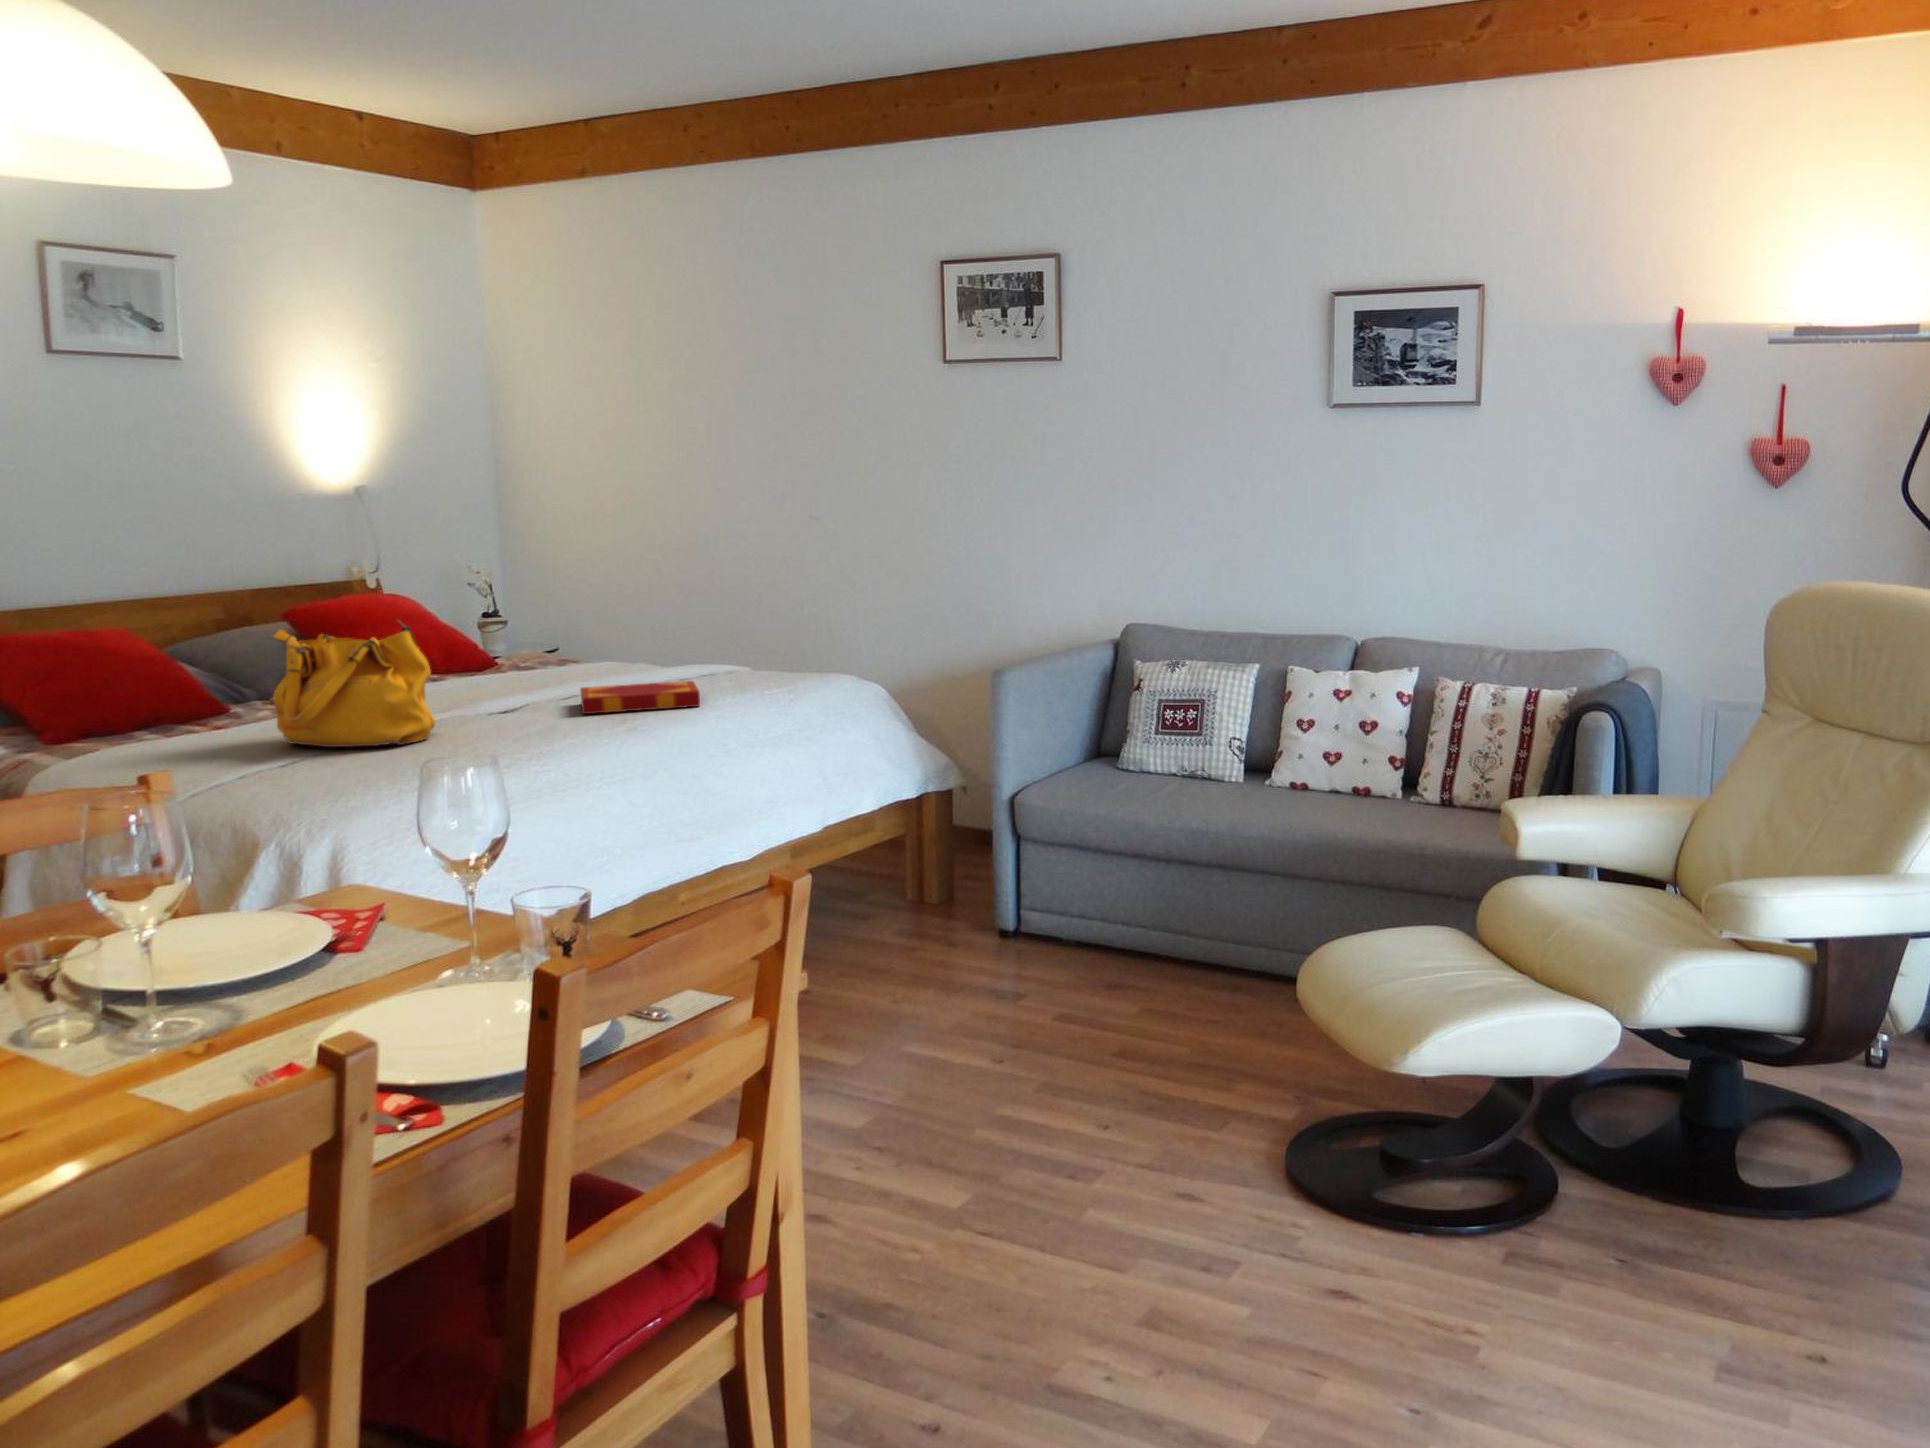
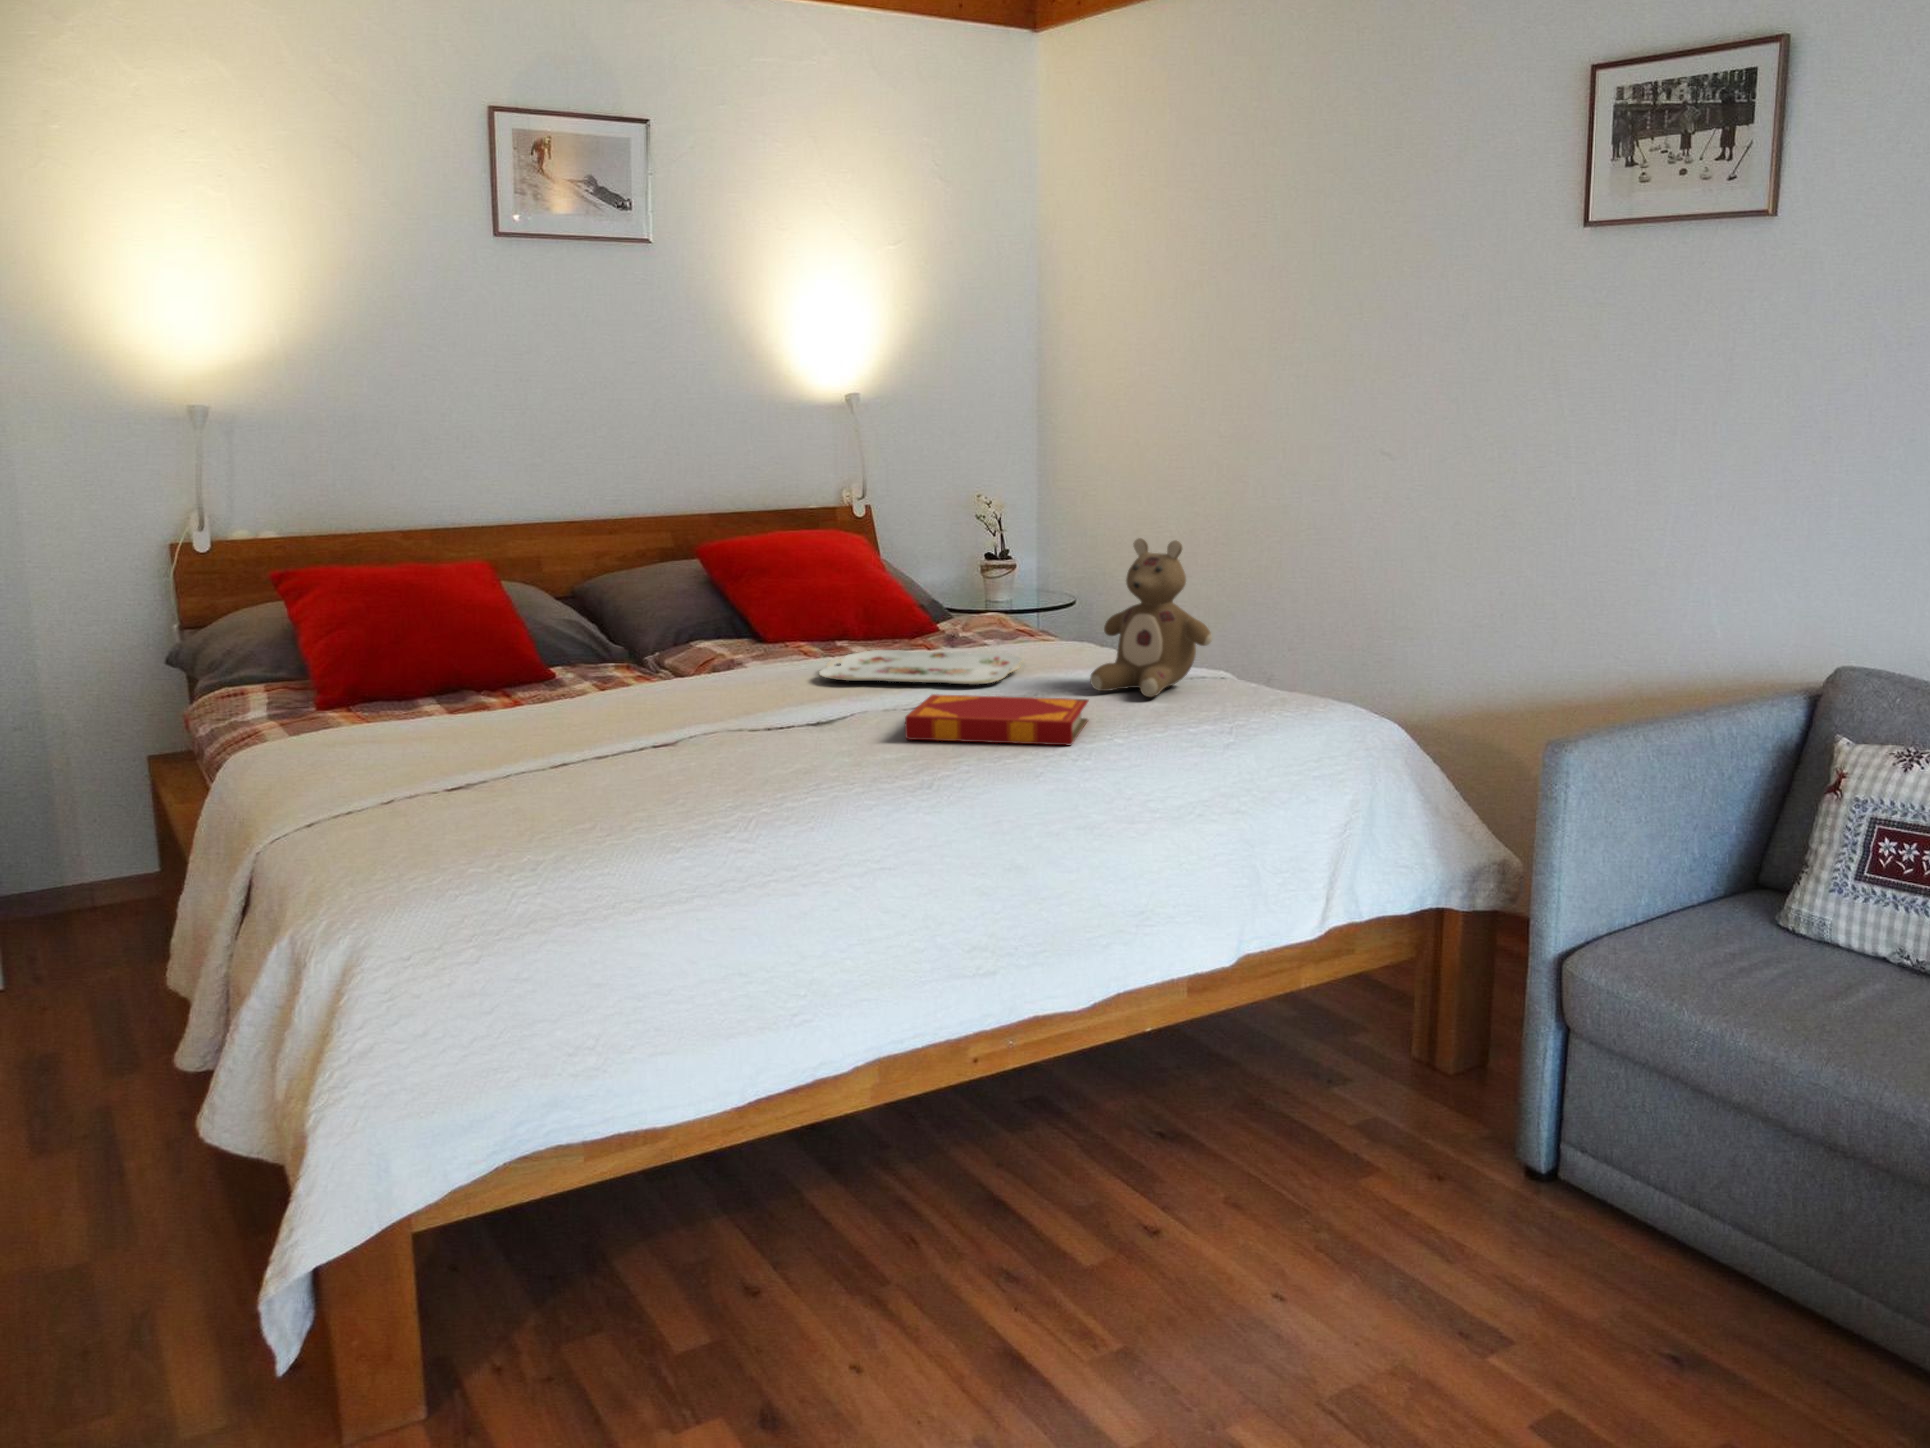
stuffed bear: none [673,575,755,681] -> present [1090,538,1212,697]
handbag: present [273,620,436,747] -> none [486,589,698,767]
serving tray: none [458,668,610,693] -> present [819,650,1023,685]

